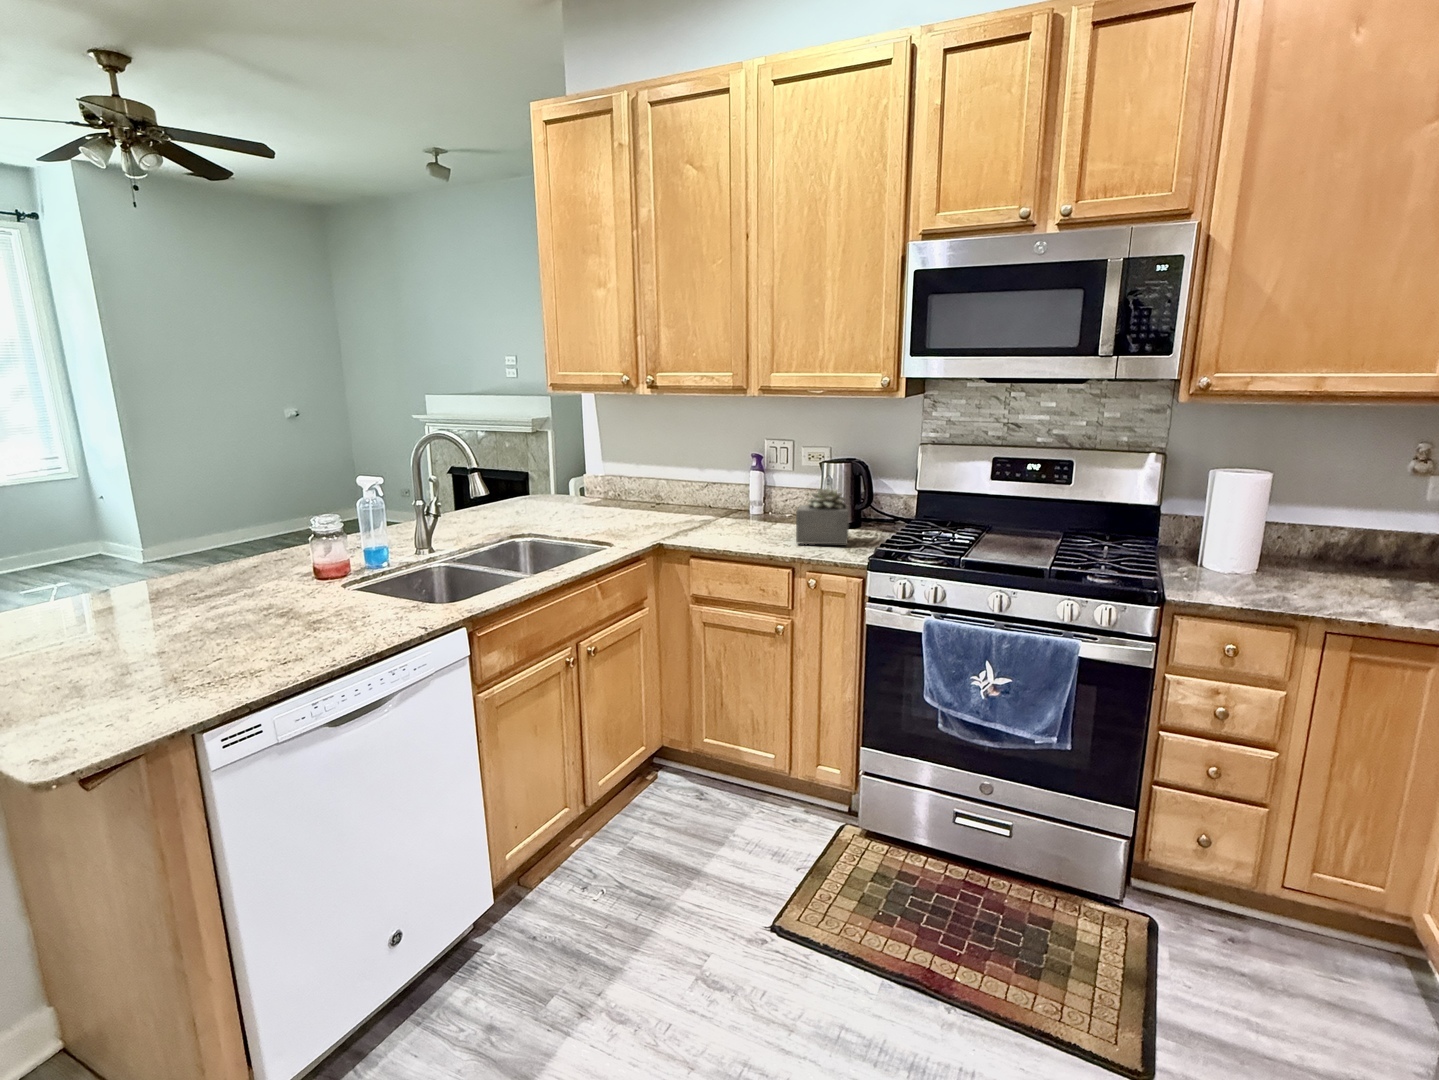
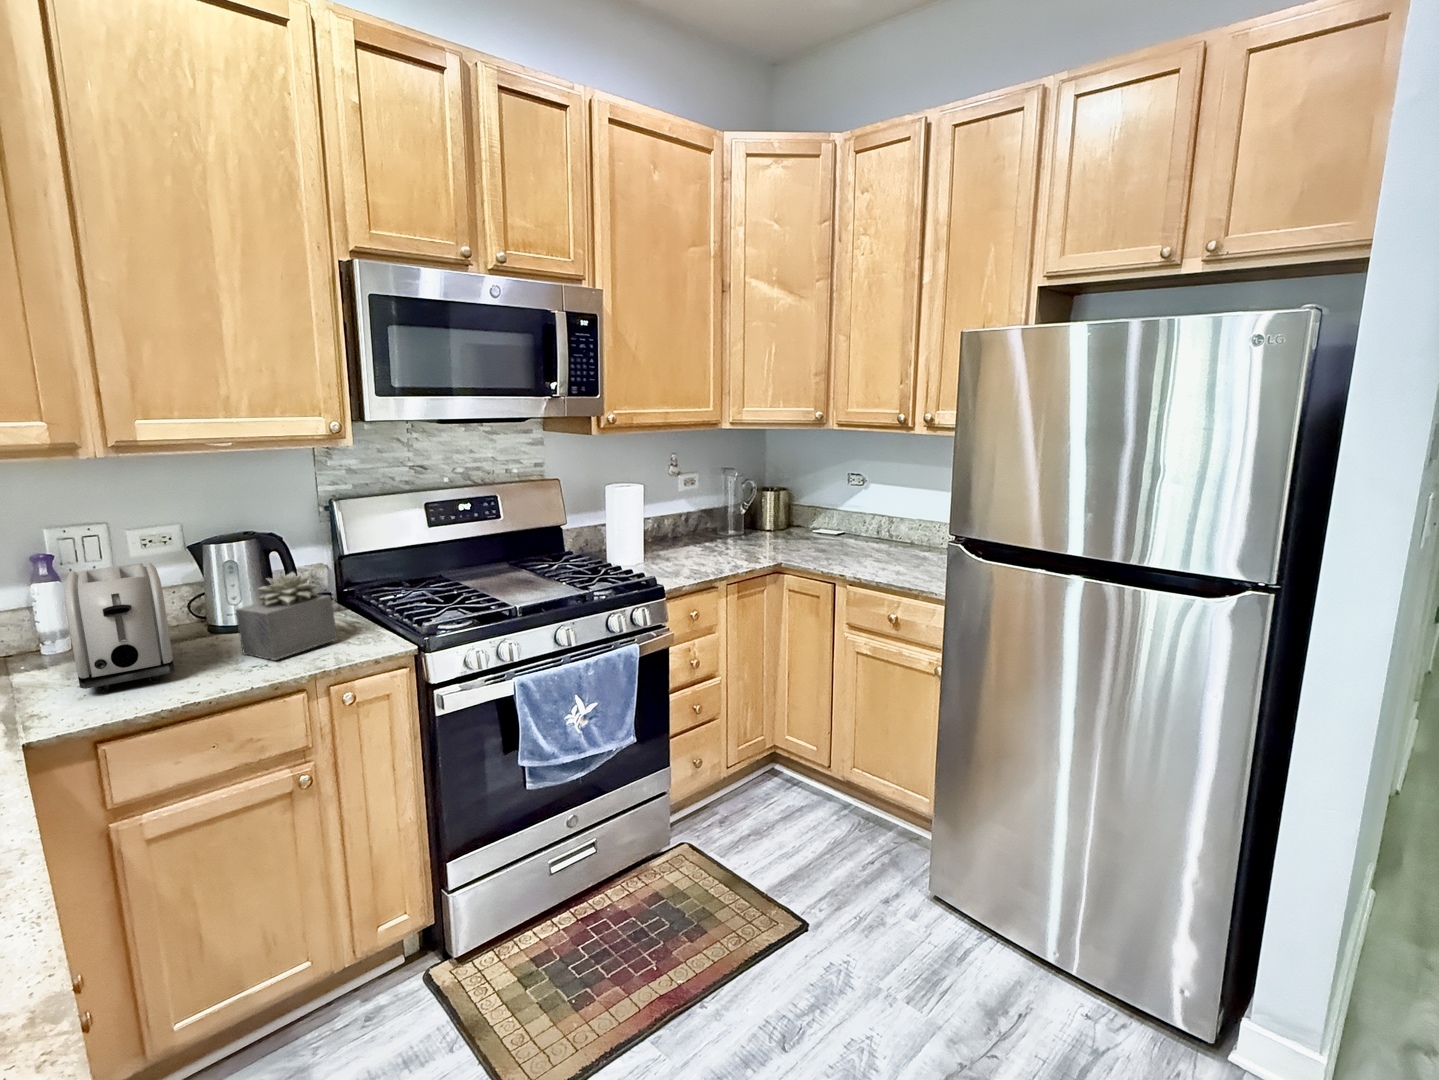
toaster: none [708,463,786,535] -> present [65,563,174,692]

